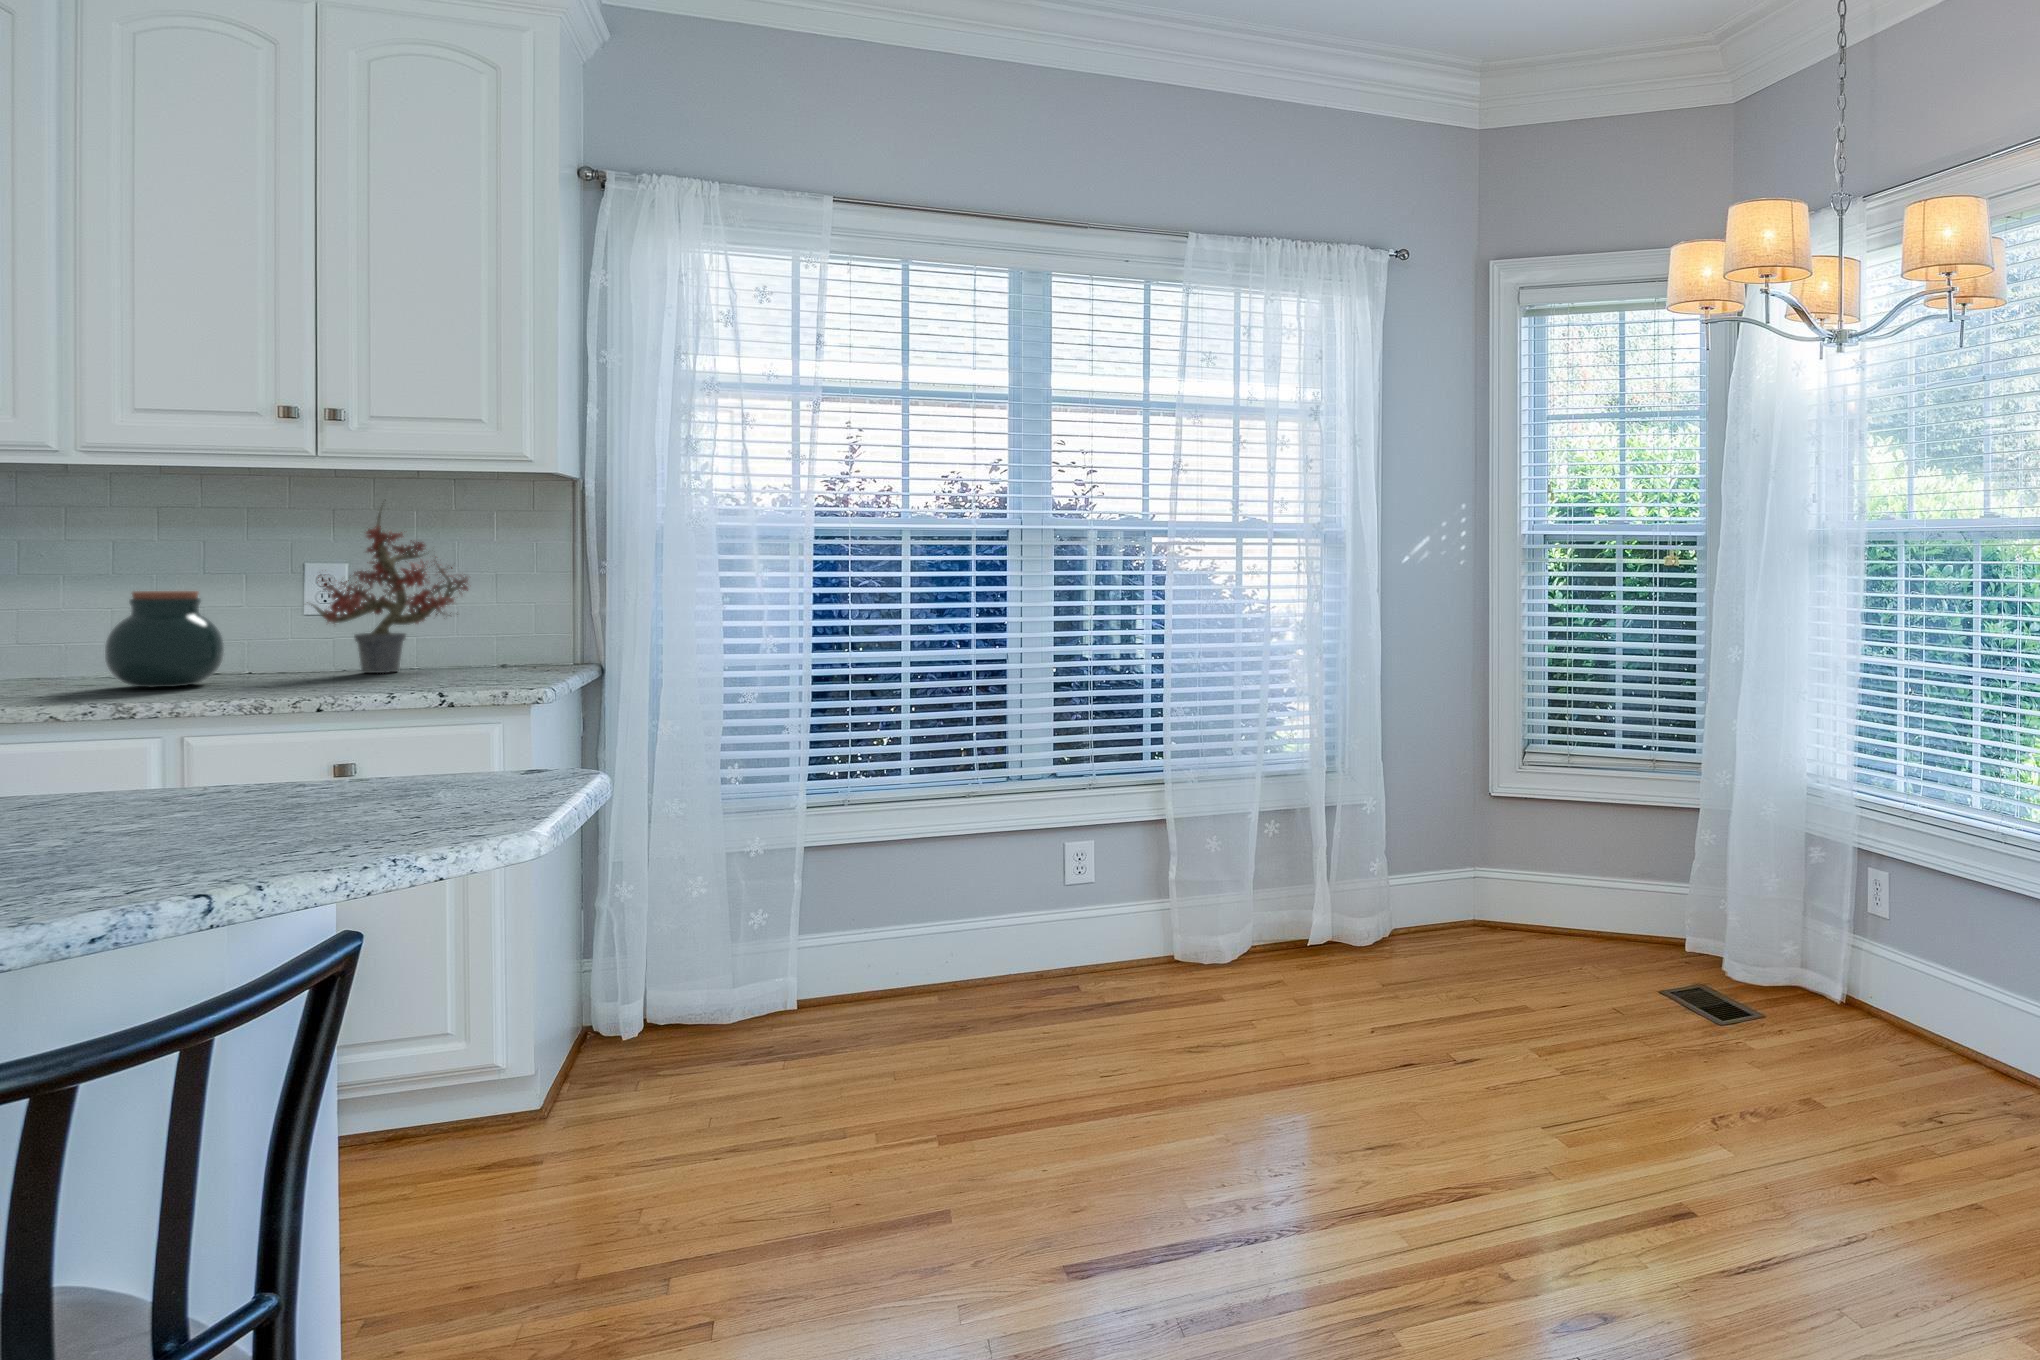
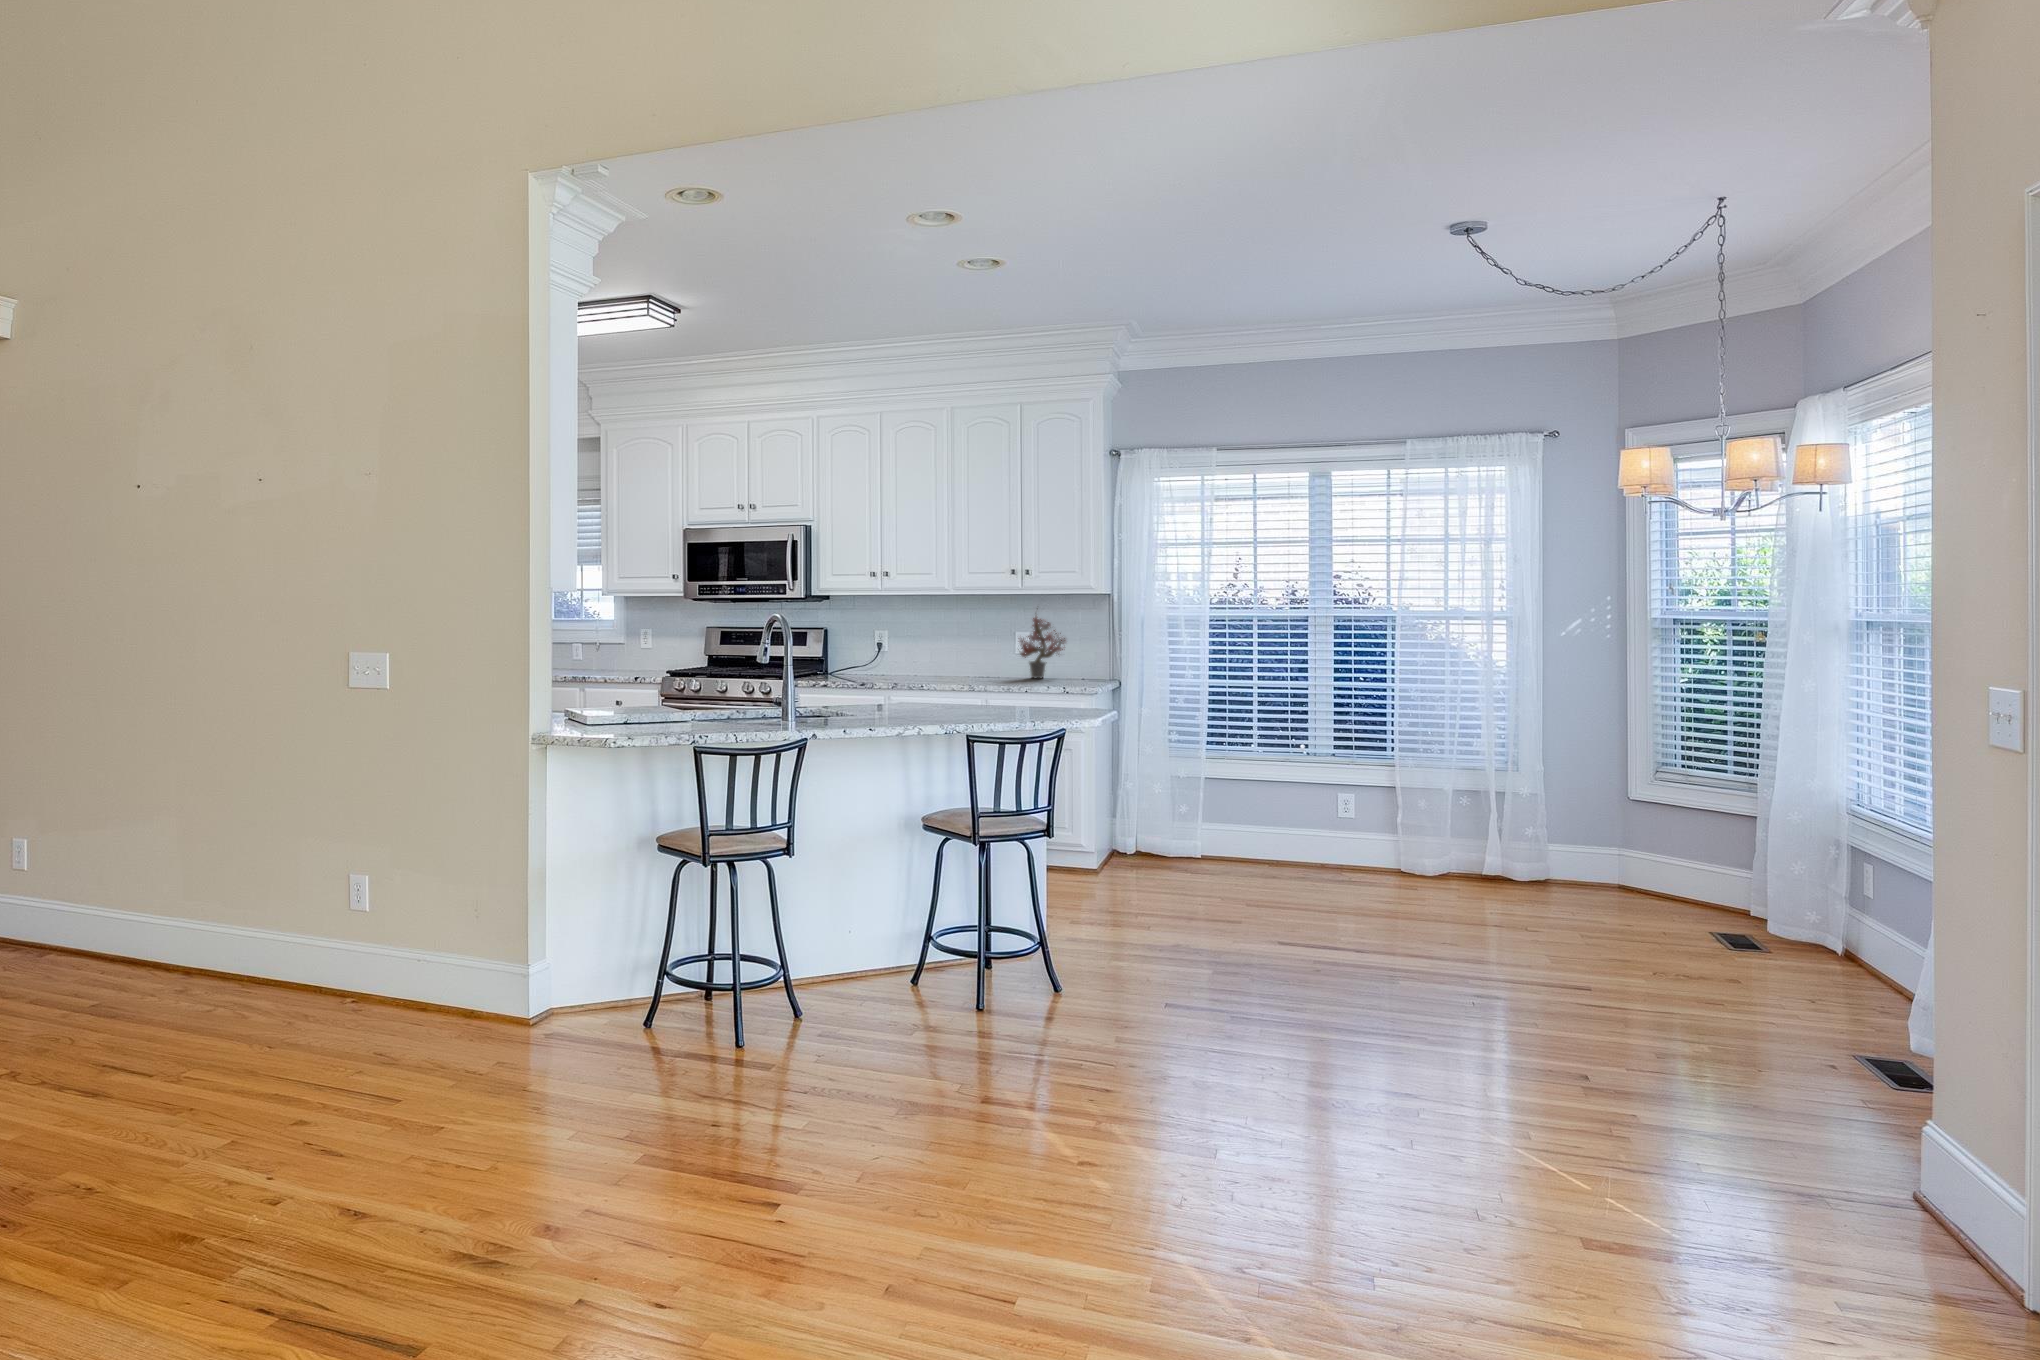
jar: present [105,591,224,688] -> none [956,643,990,680]

